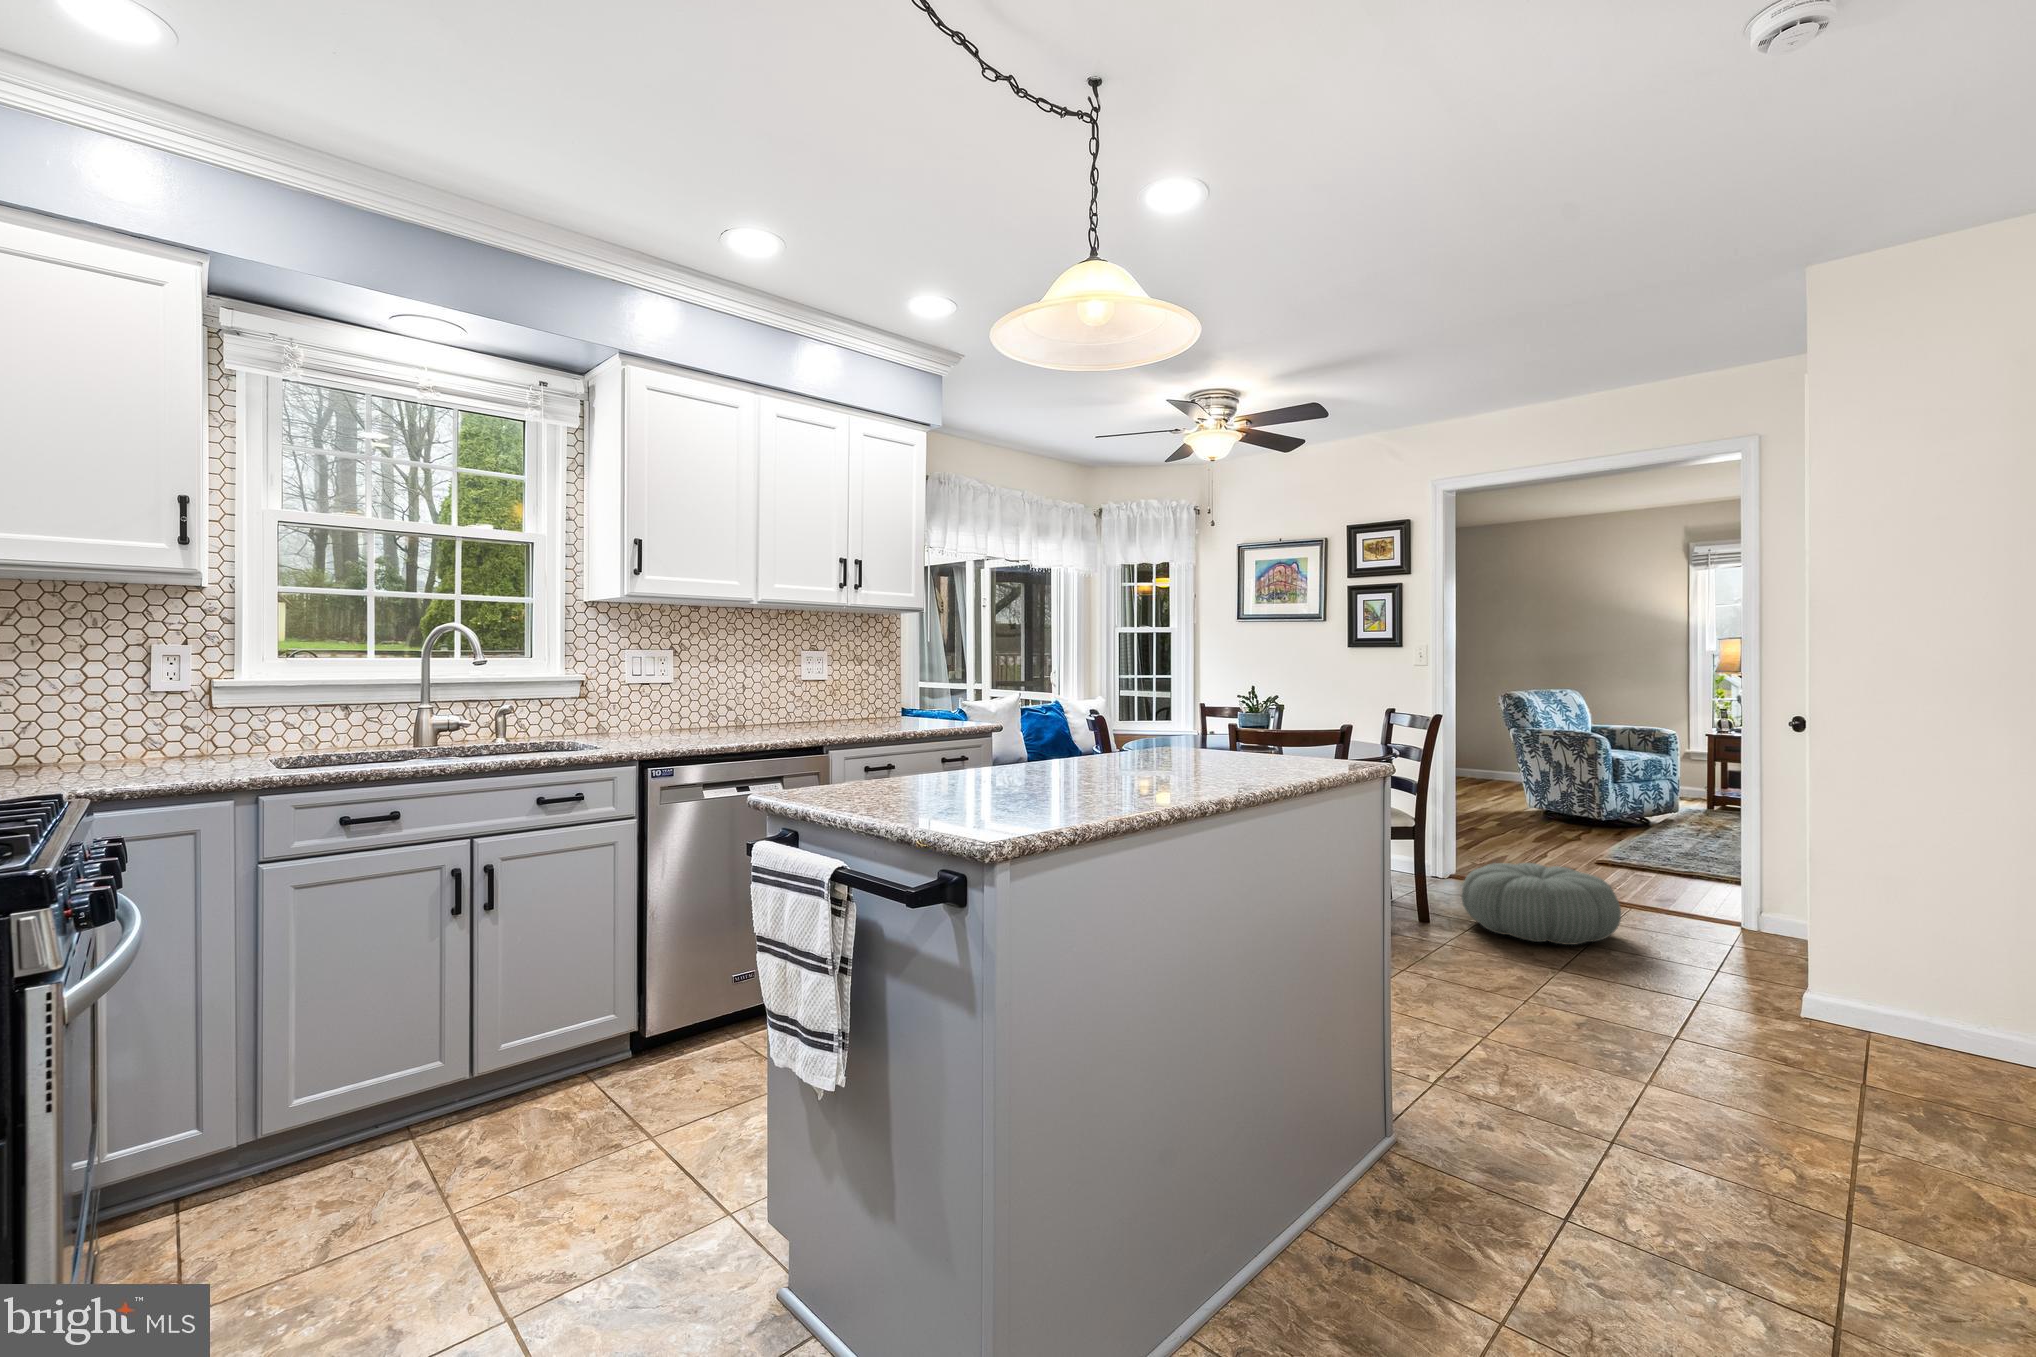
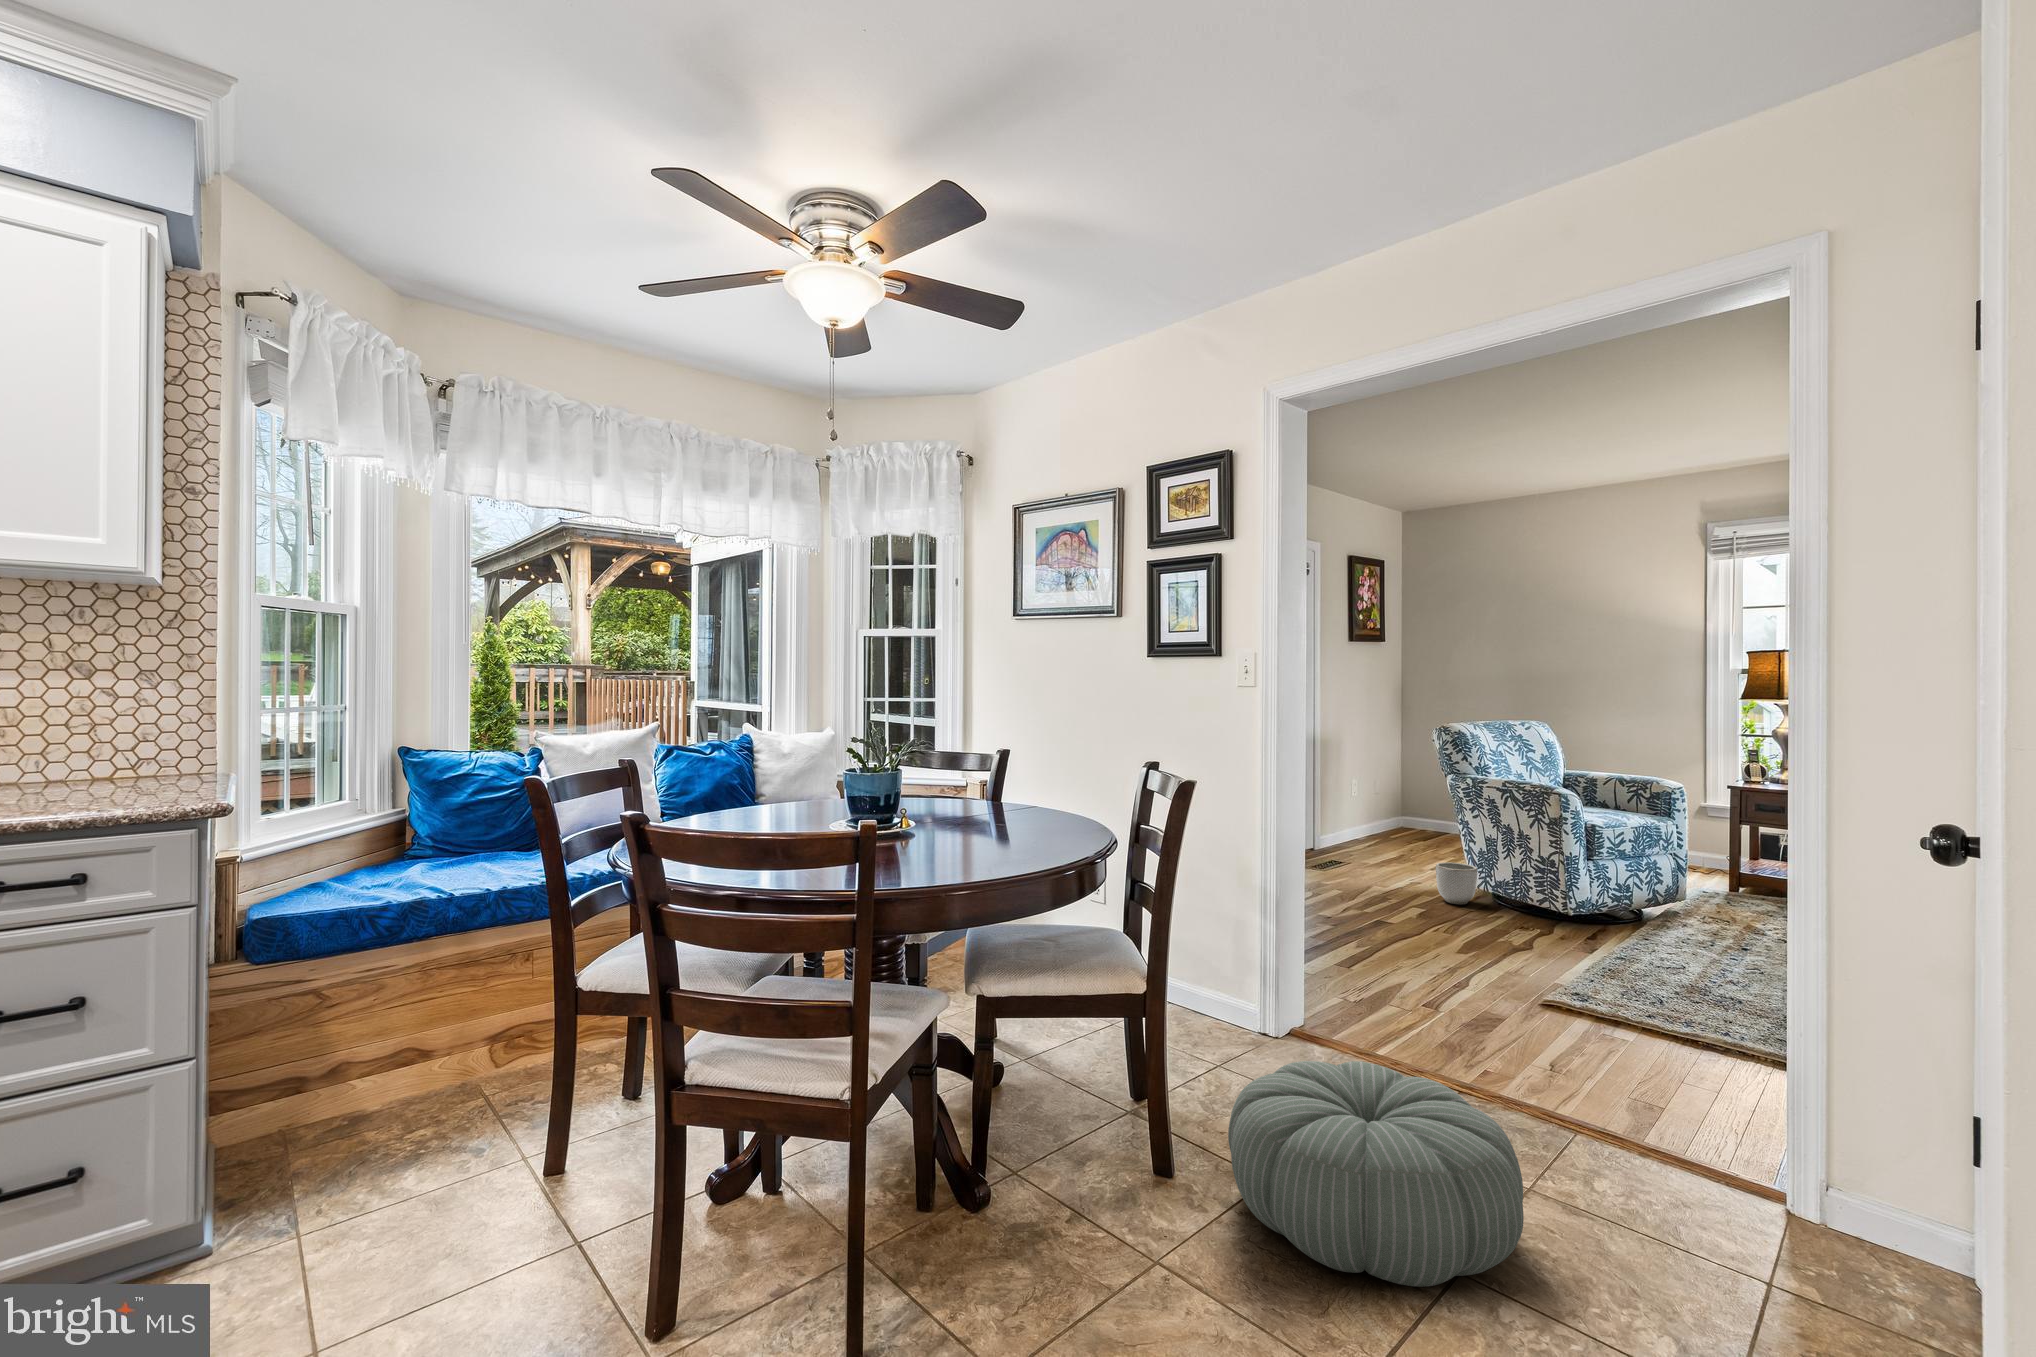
planter: none [1505,790,1535,818] -> present [1436,863,1477,904]

